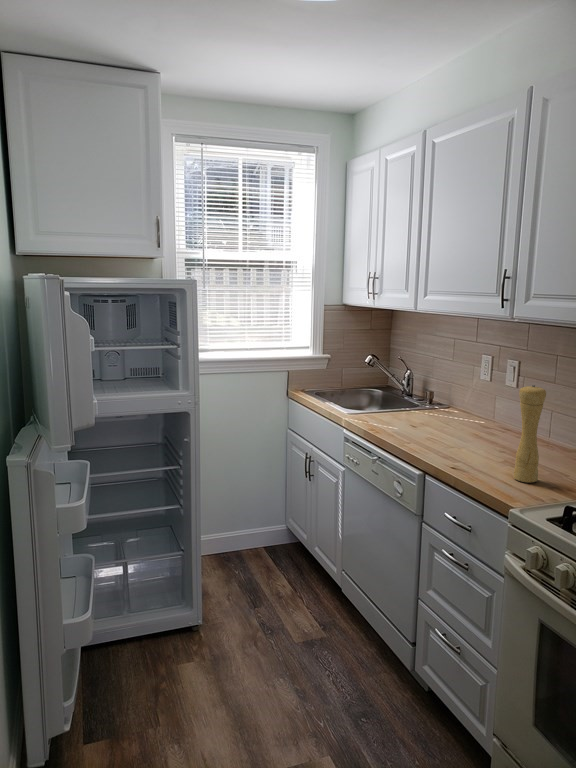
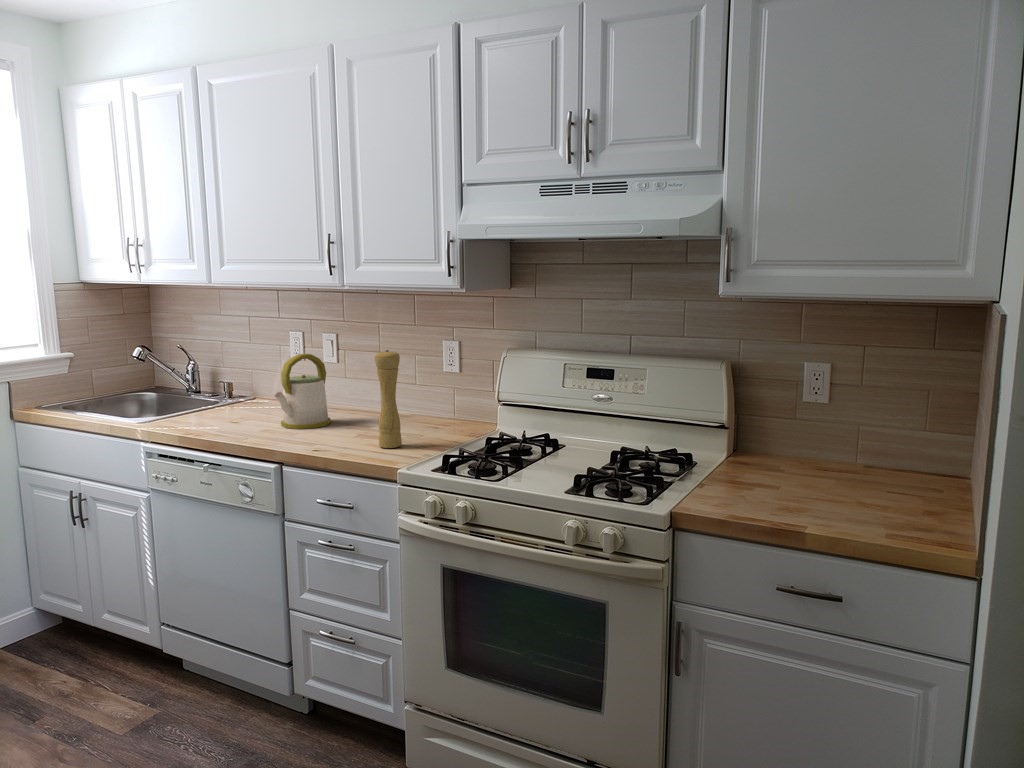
kettle: none [442,377,494,445] -> present [275,354,331,429]

